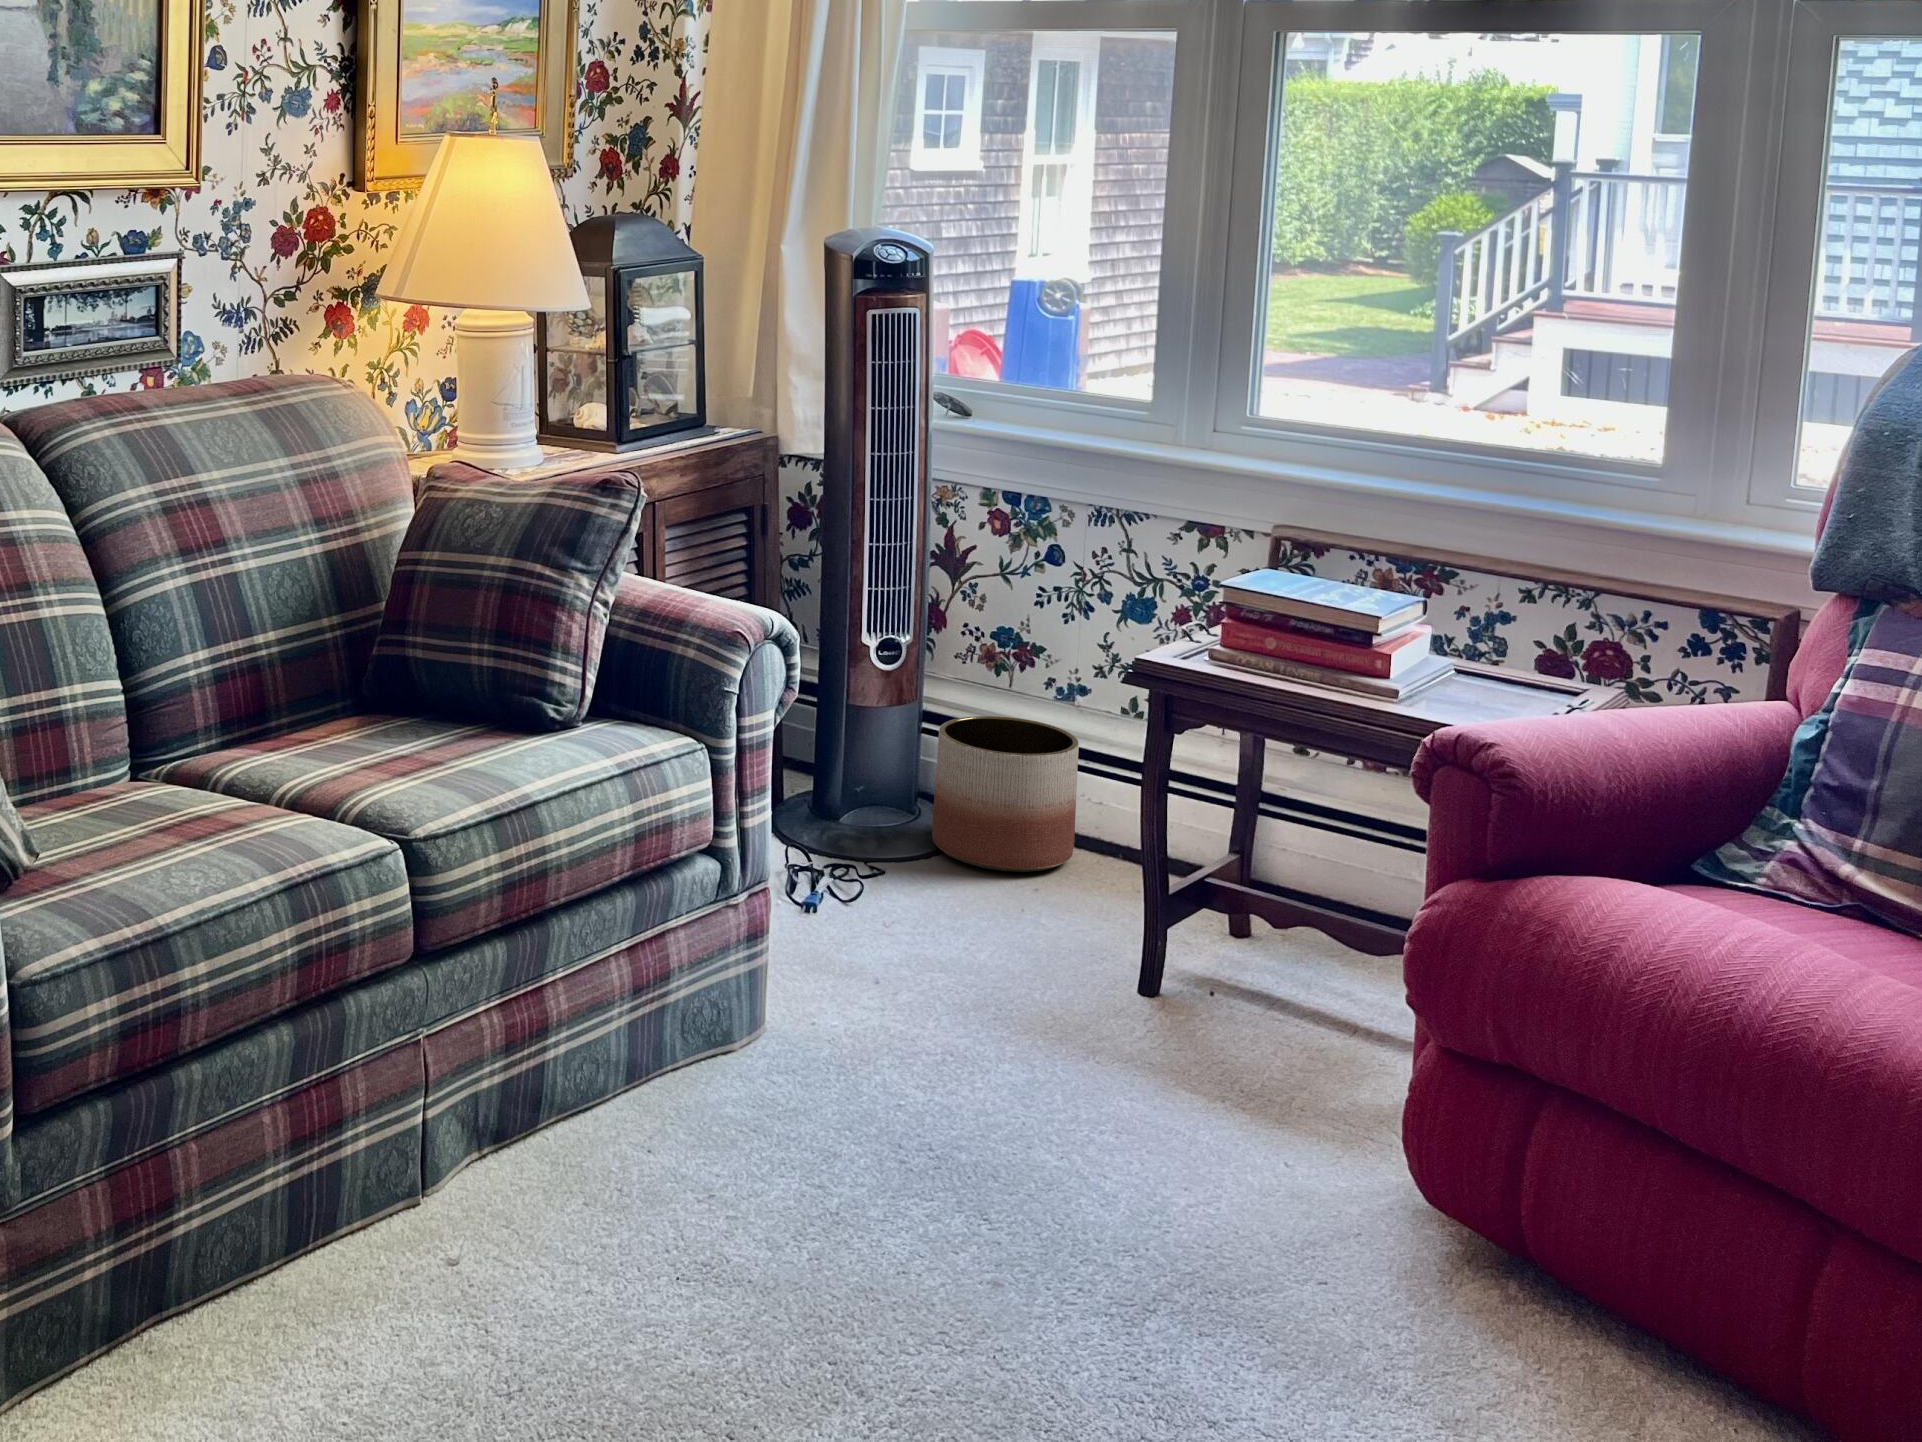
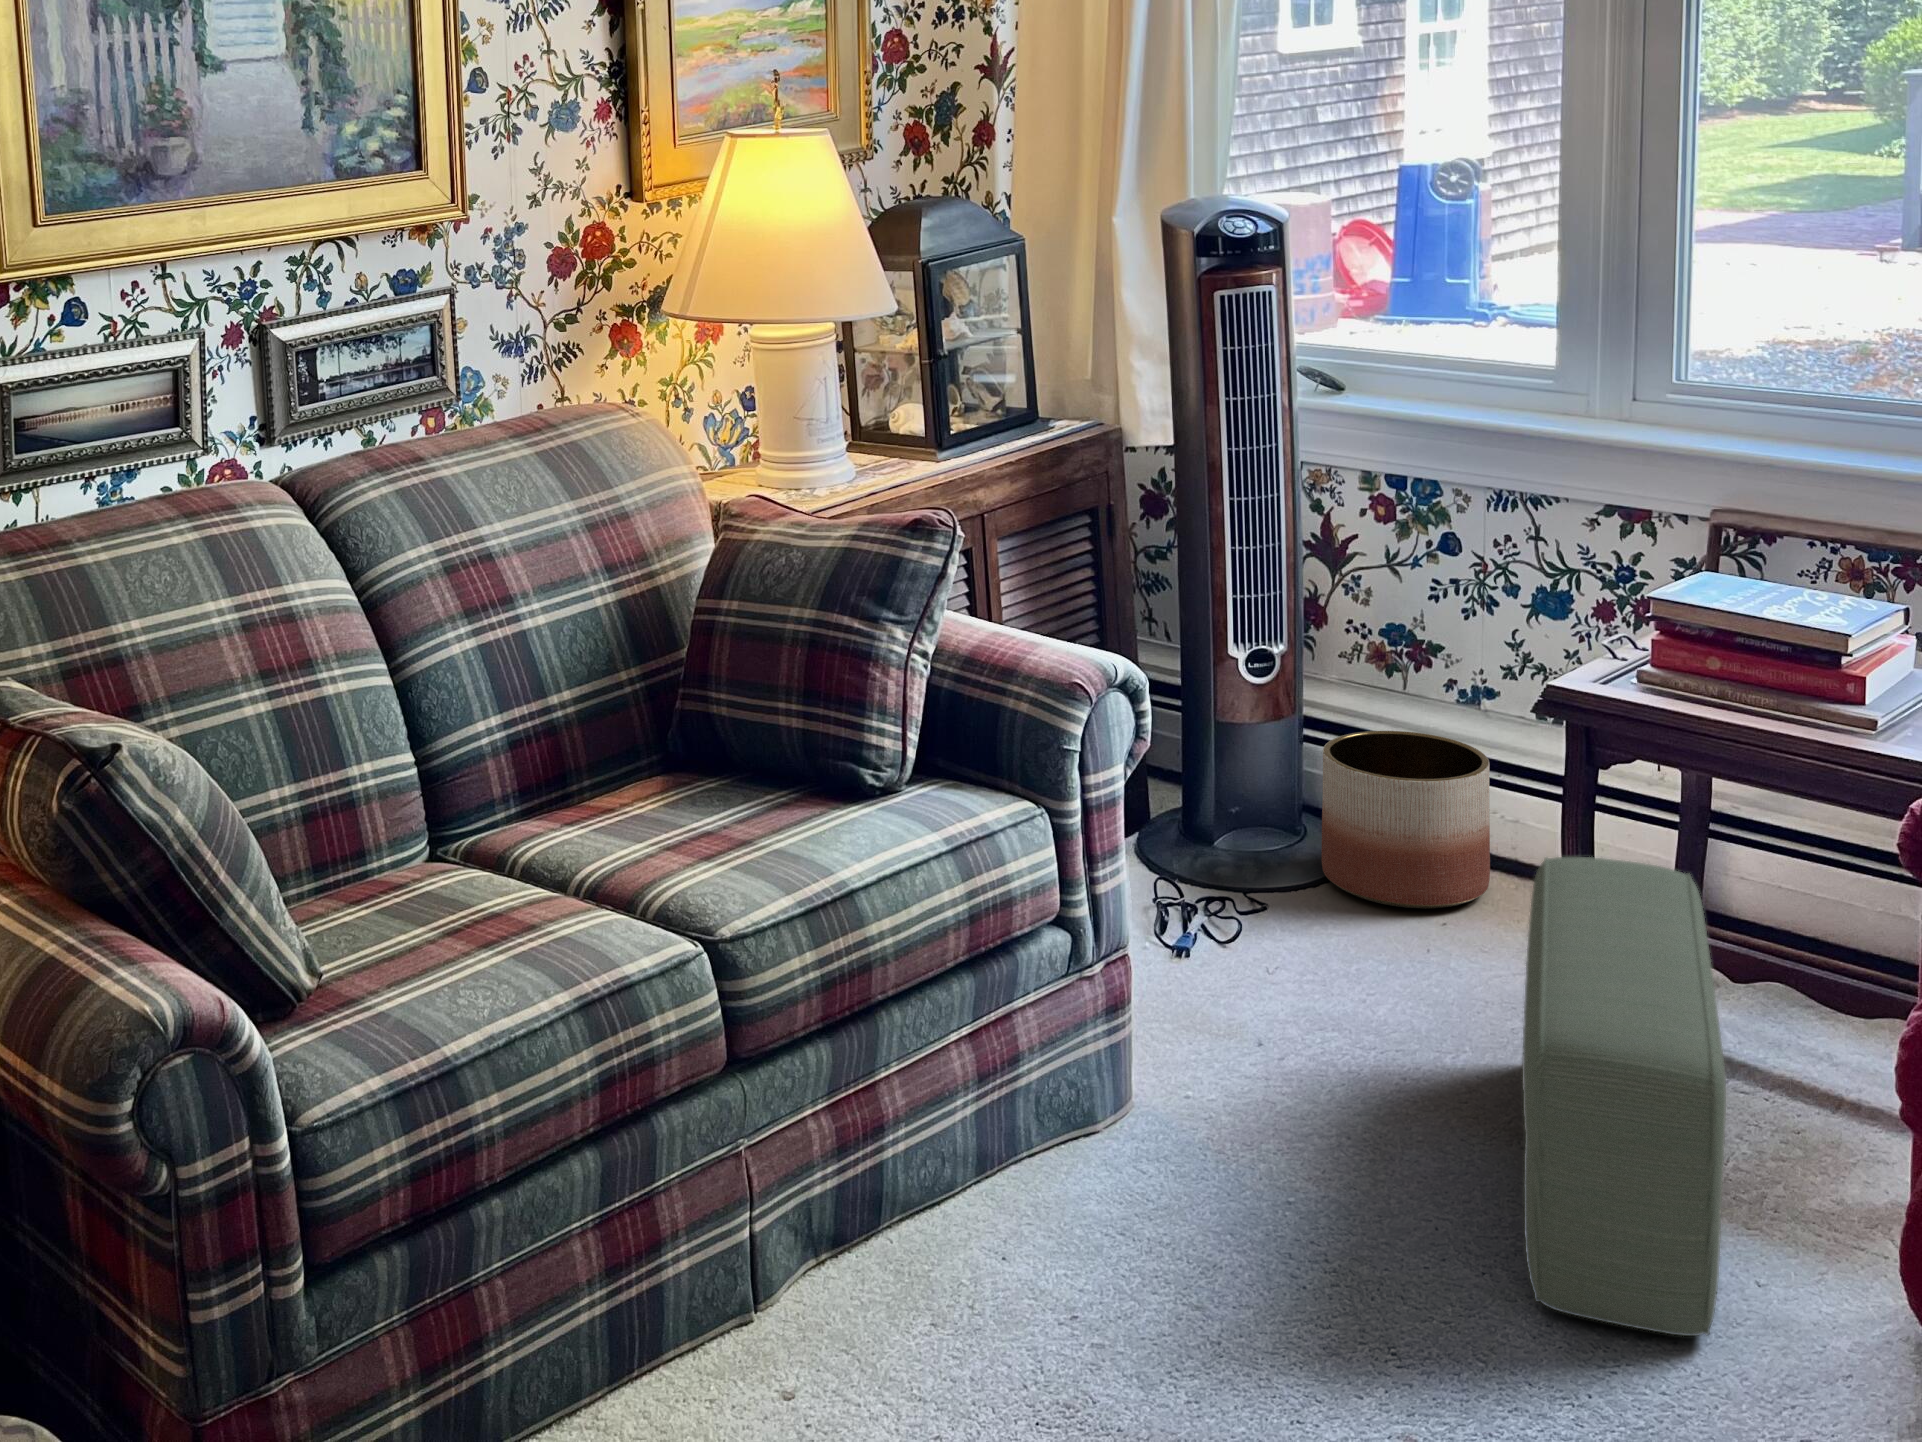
pouf: none [1095,807,1262,1200] -> present [1522,857,1726,1336]

